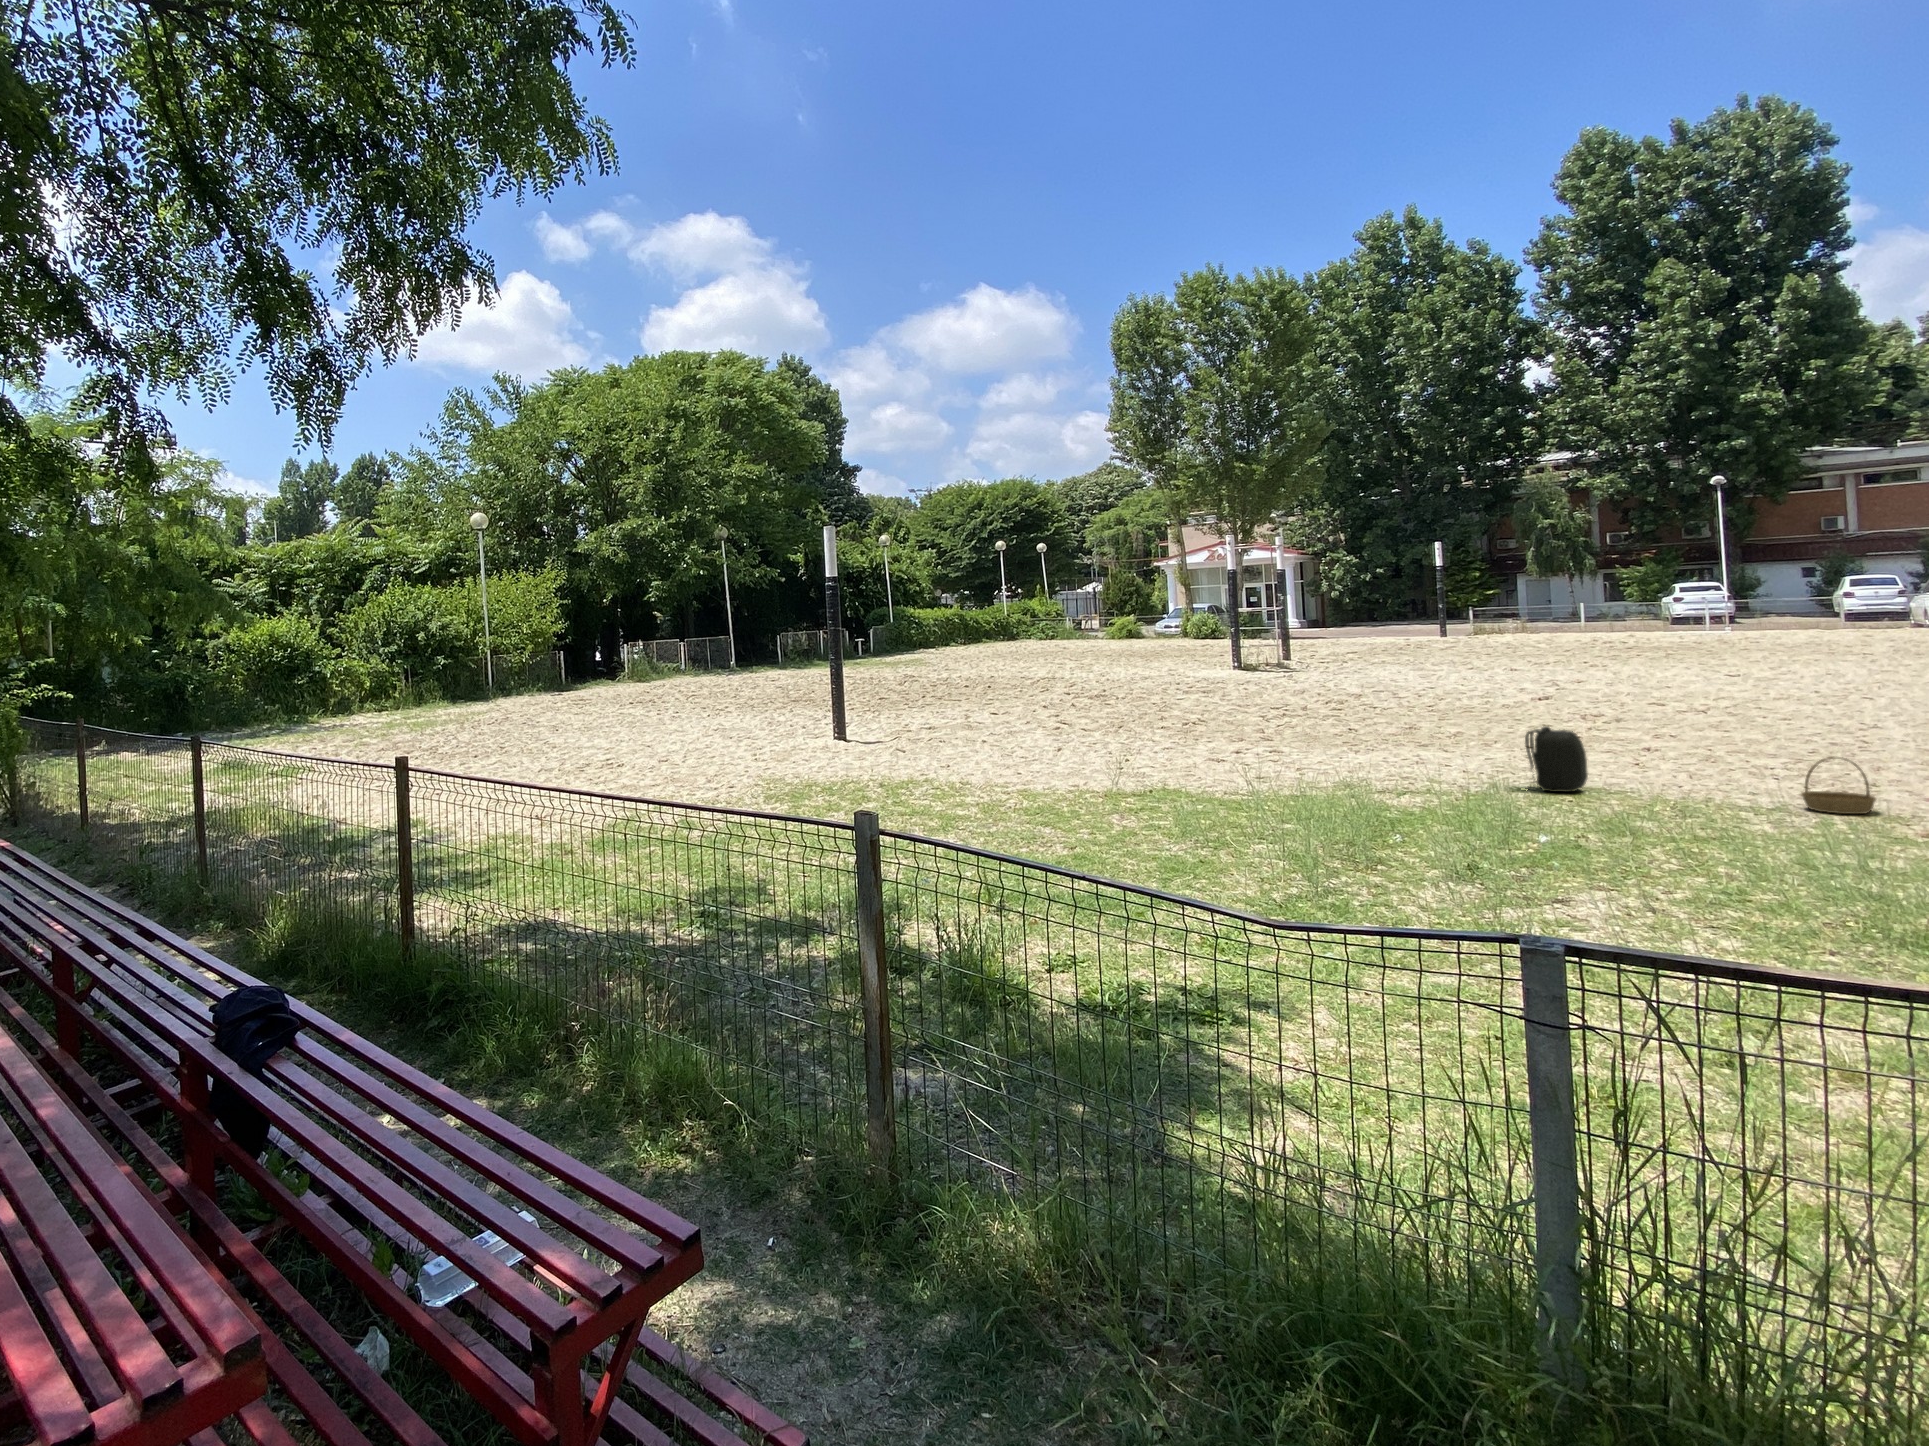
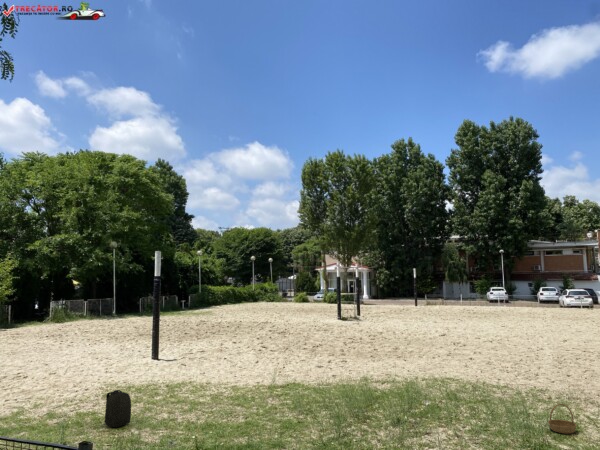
backpack: present [1525,726,1588,792] -> present [104,390,131,427]

